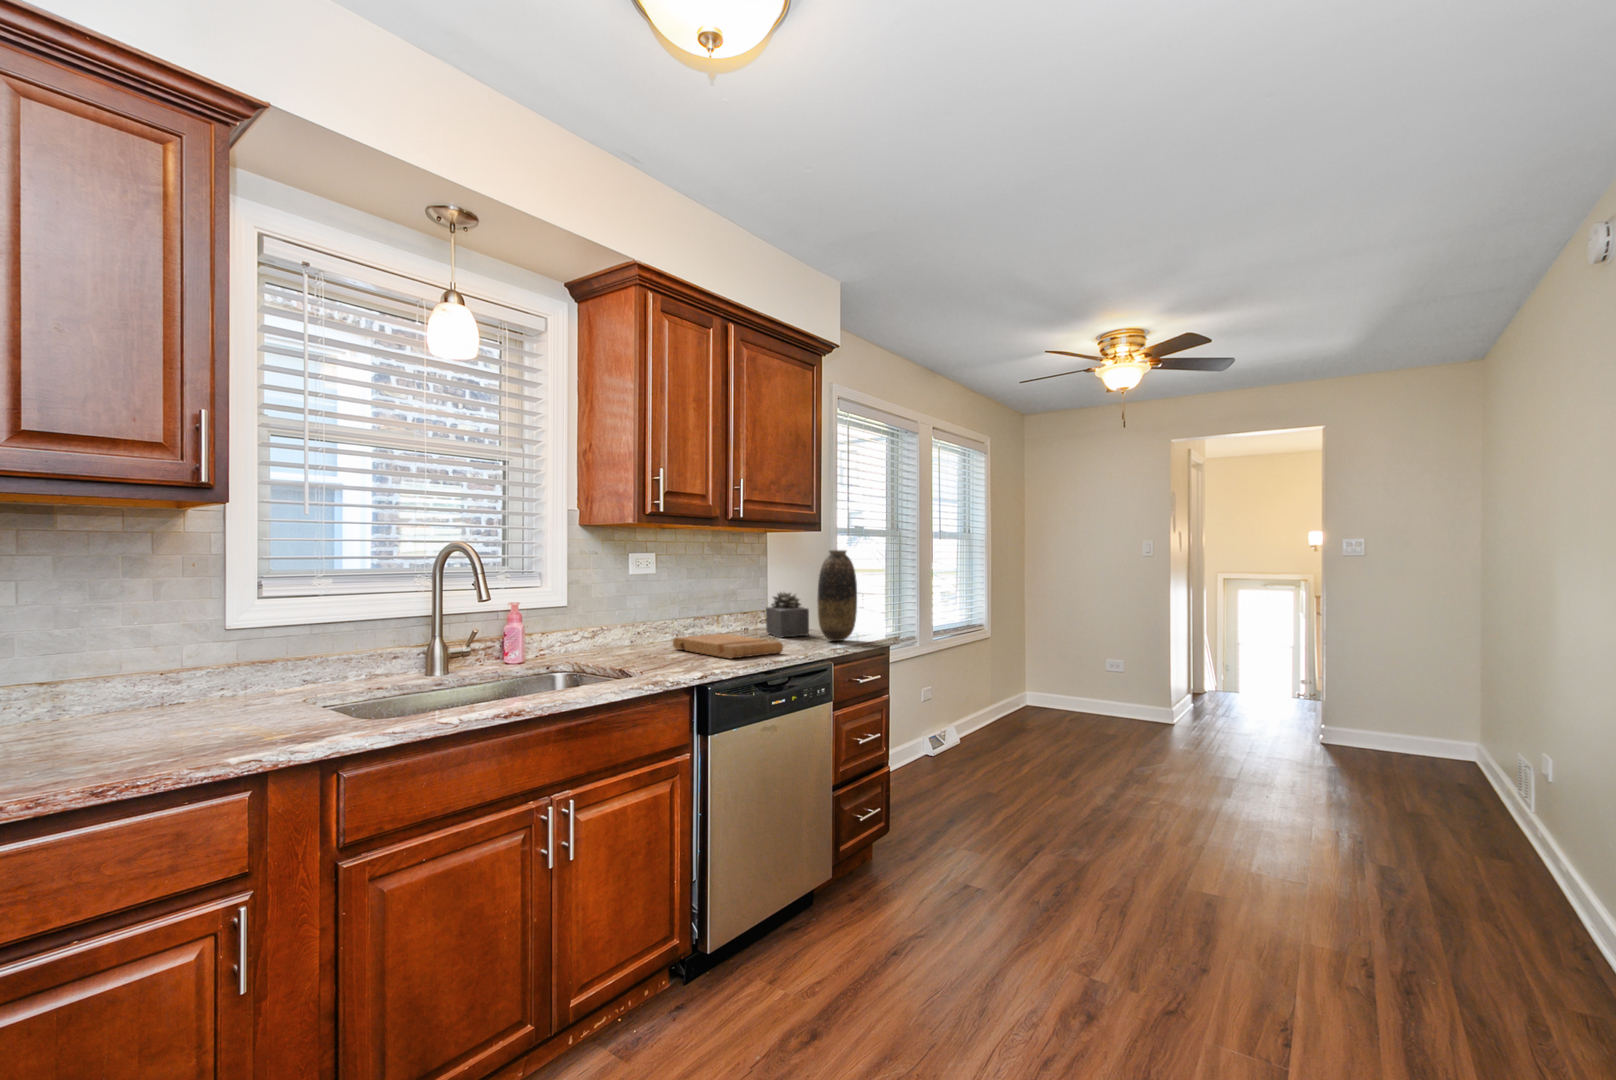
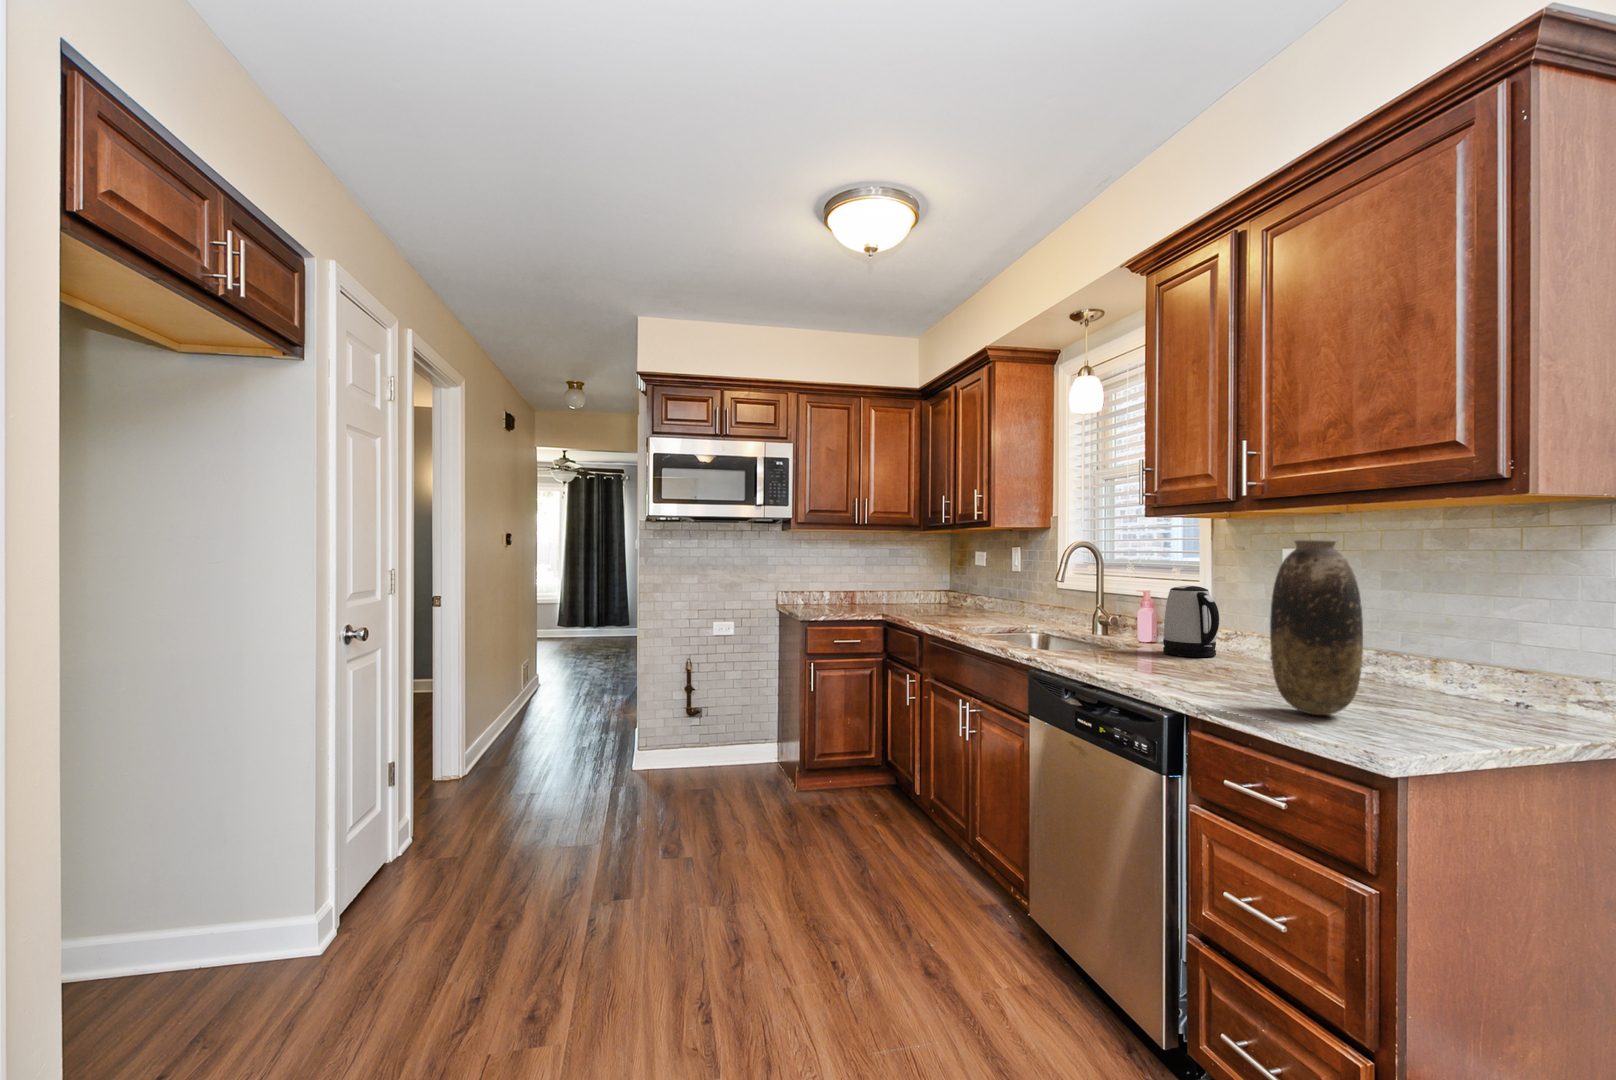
kettle: none [581,589,638,657] -> present [1163,586,1219,657]
succulent plant: present [766,592,809,637] -> none [1378,623,1512,717]
cutting board: present [673,634,783,659] -> none [1112,652,1284,681]

